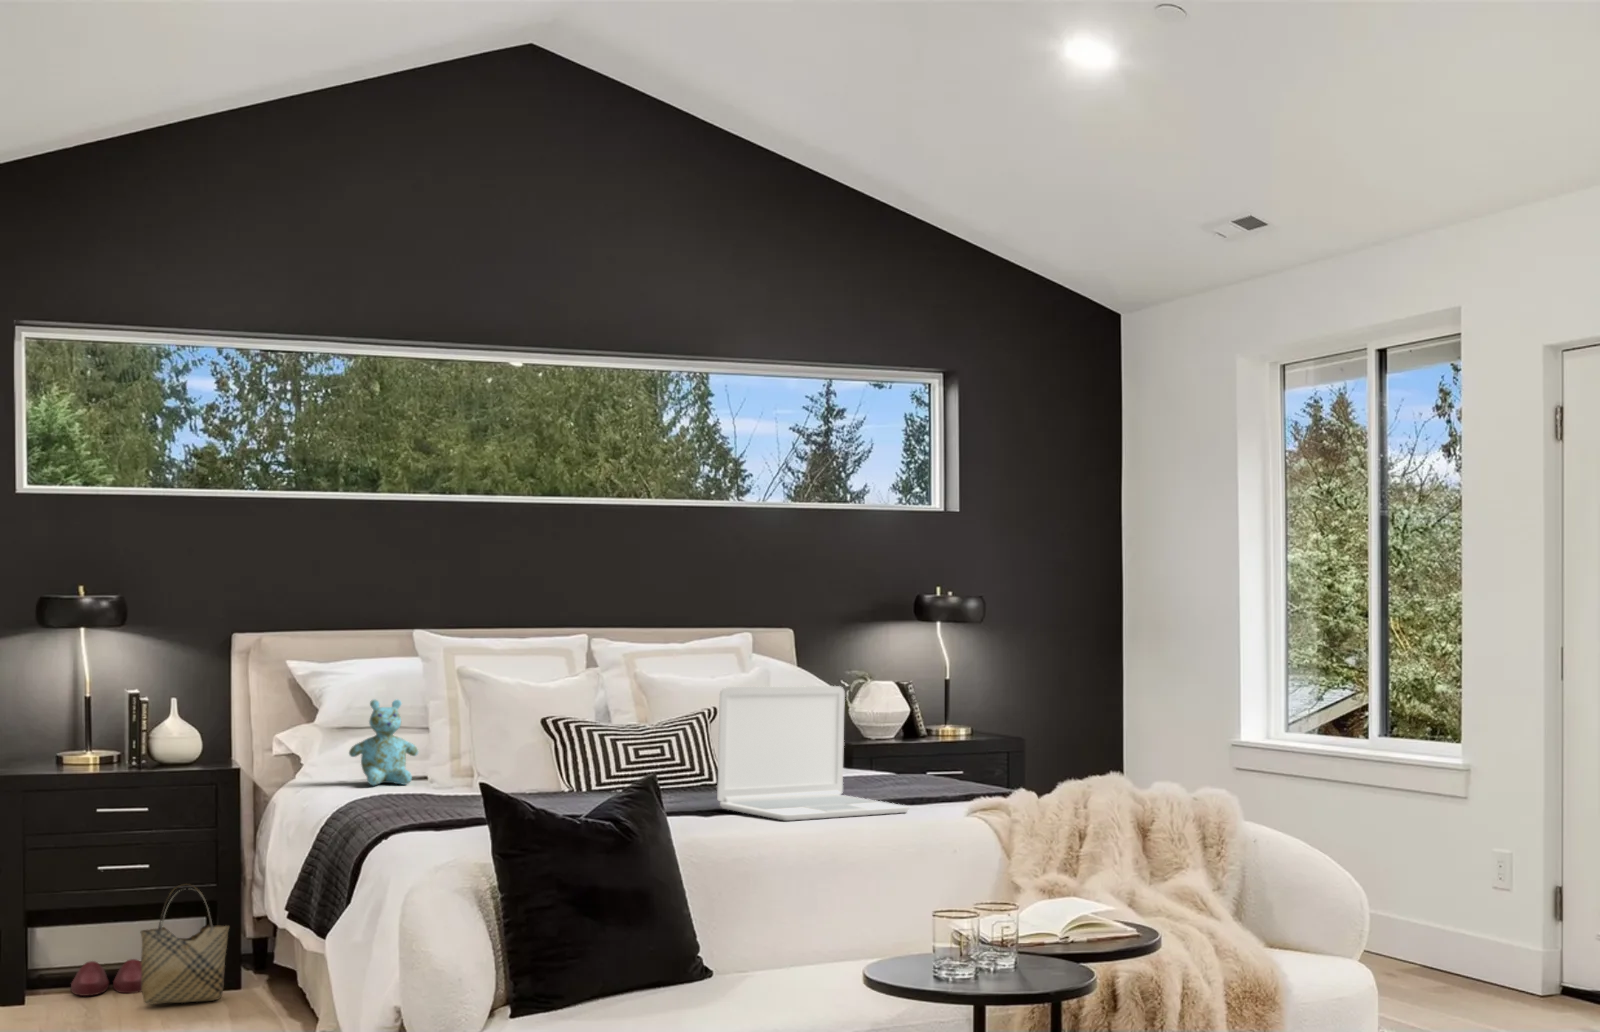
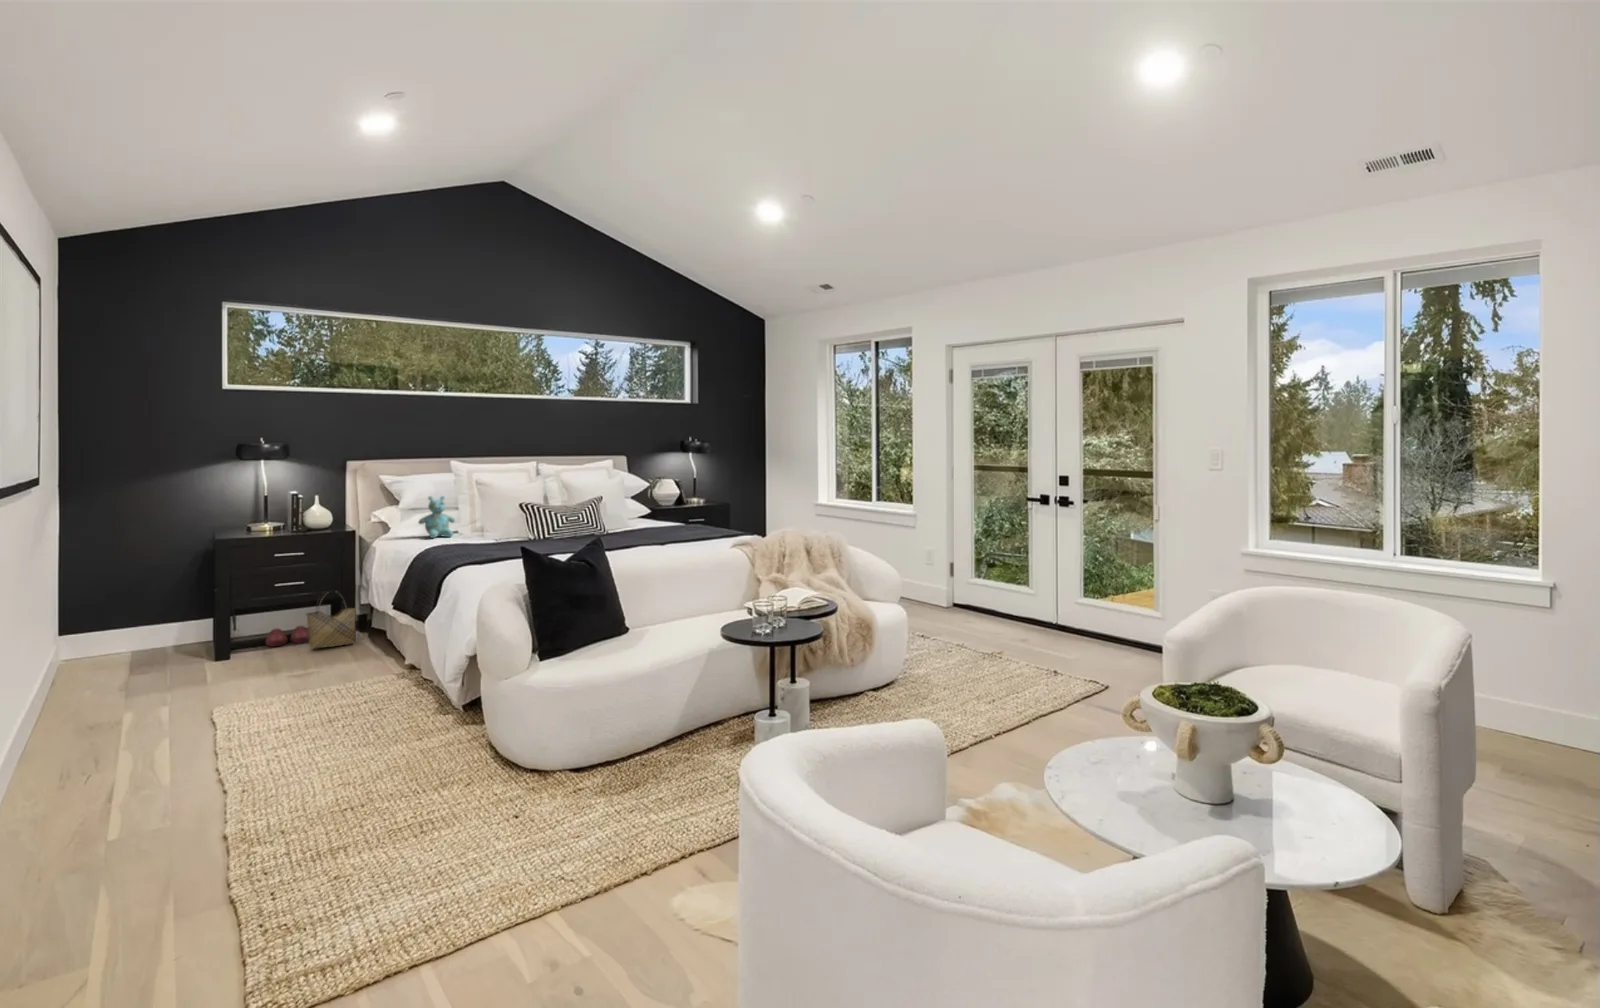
laptop: present [717,686,909,821] -> none [617,490,705,553]

